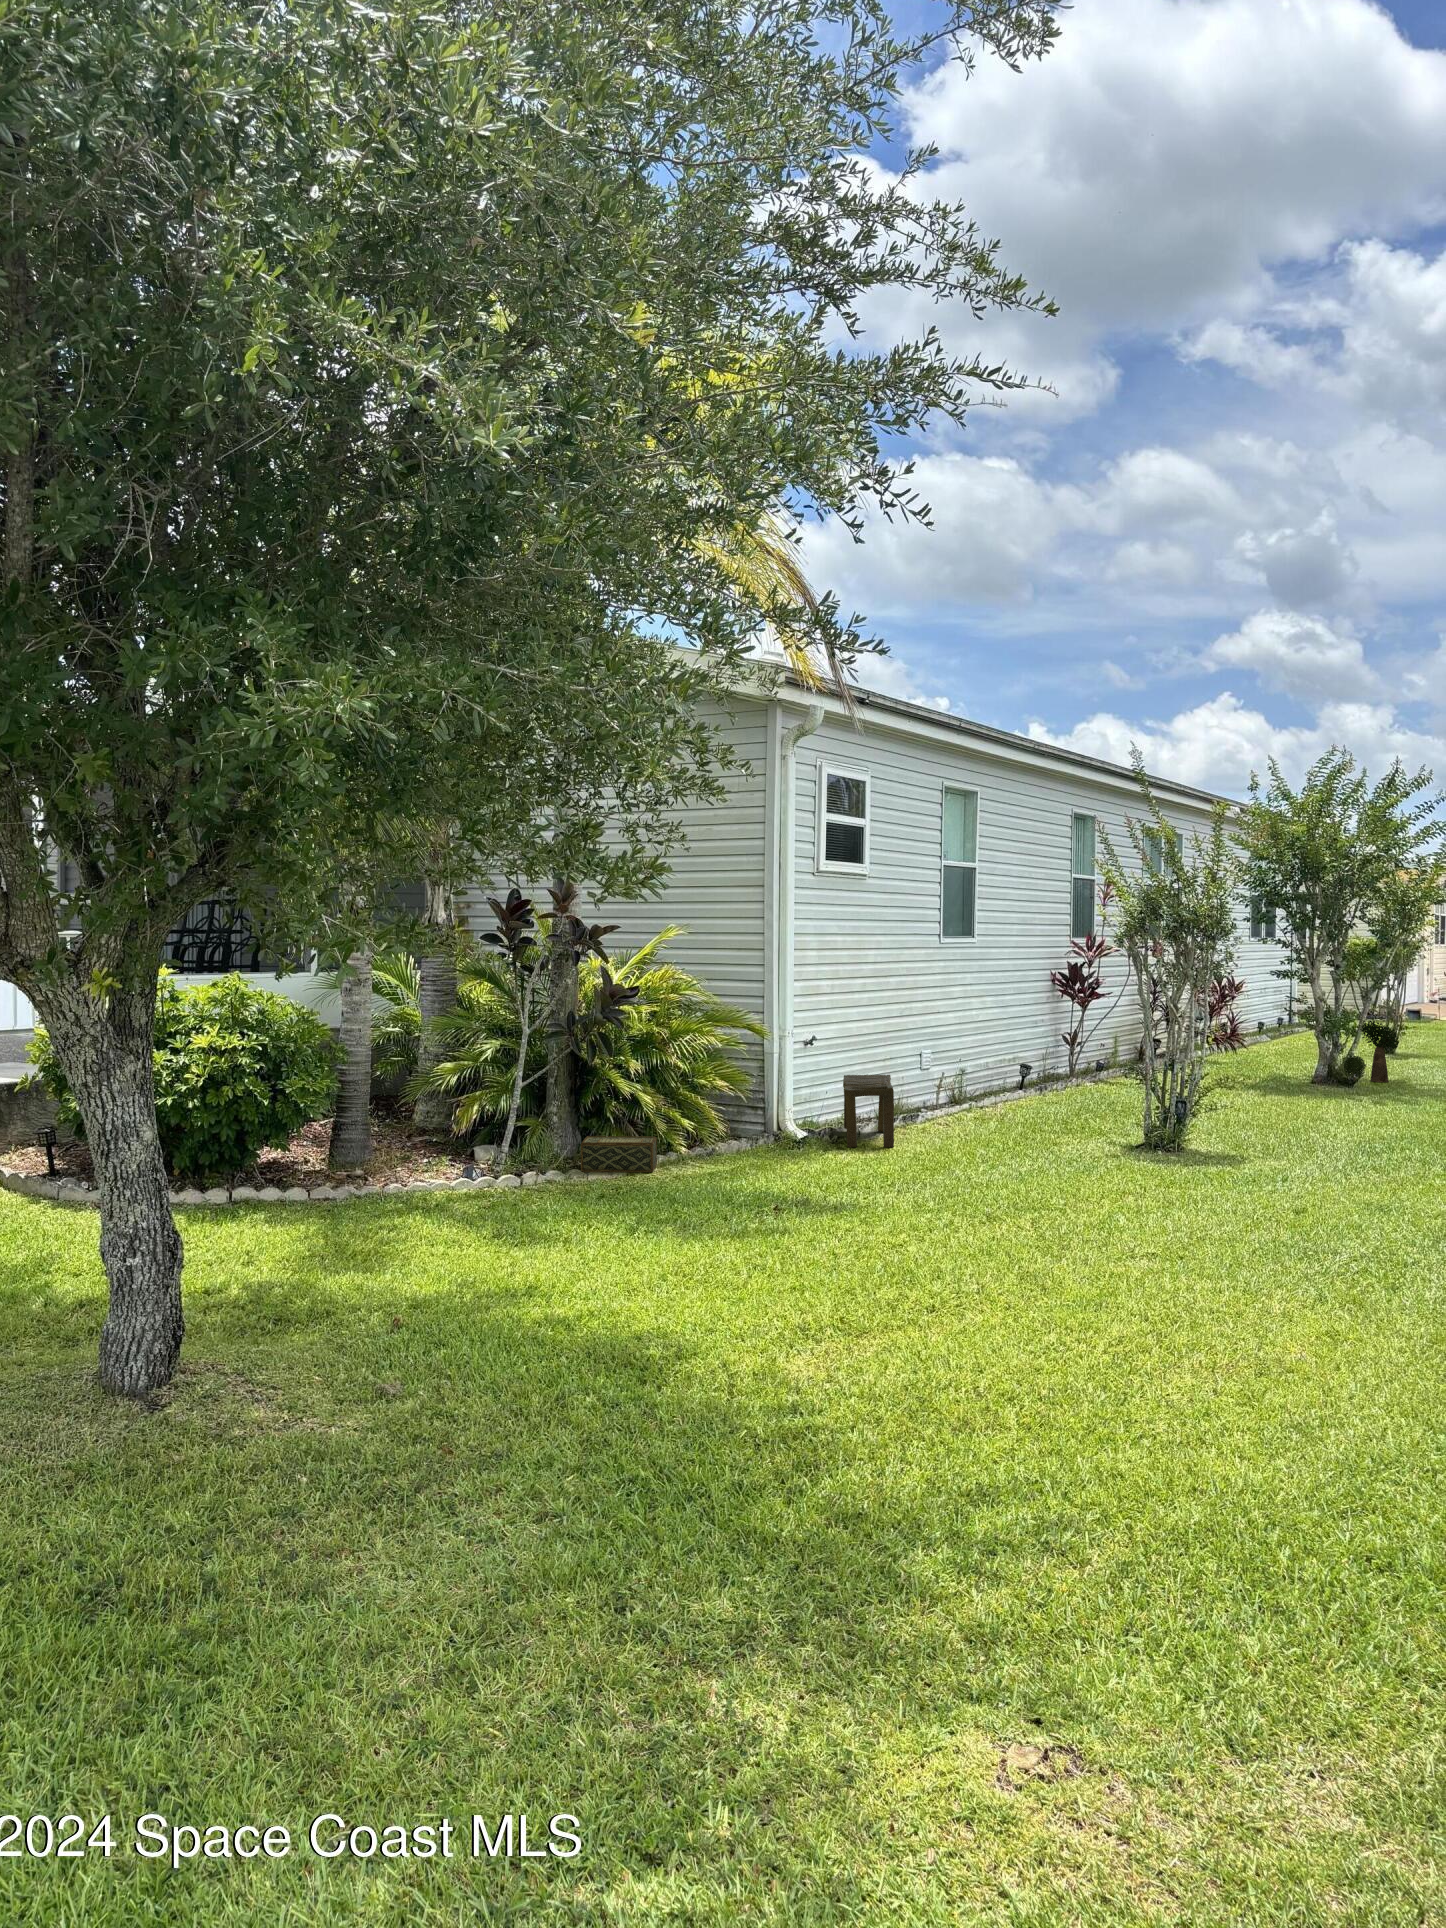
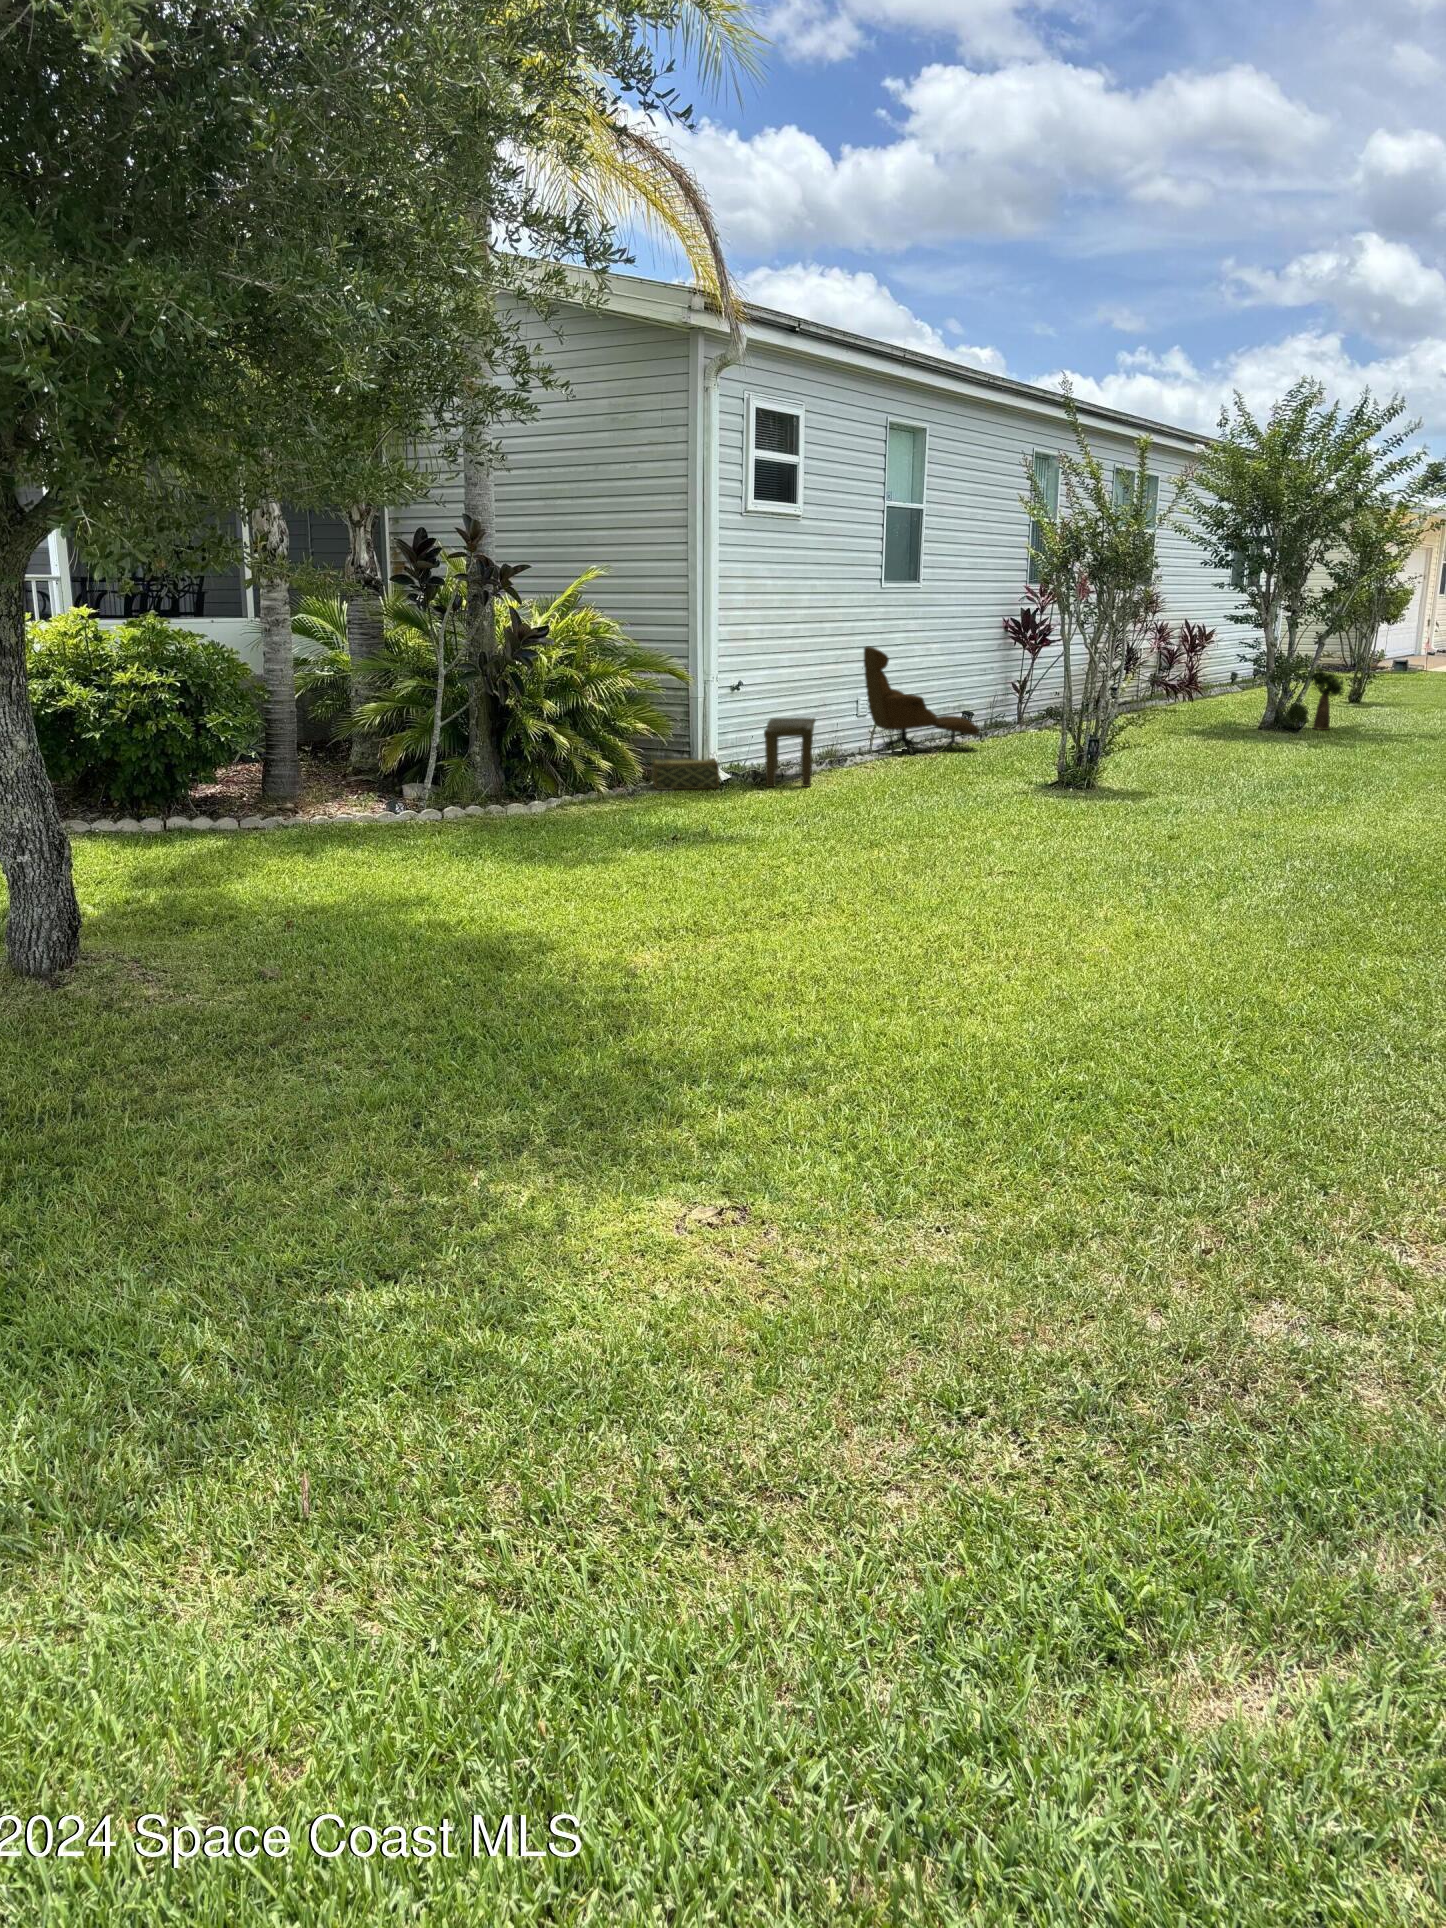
lounge chair: none [923,1001,1046,1110] -> present [862,646,979,755]
woven basket: present [581,1136,657,1172] -> present [652,758,719,790]

